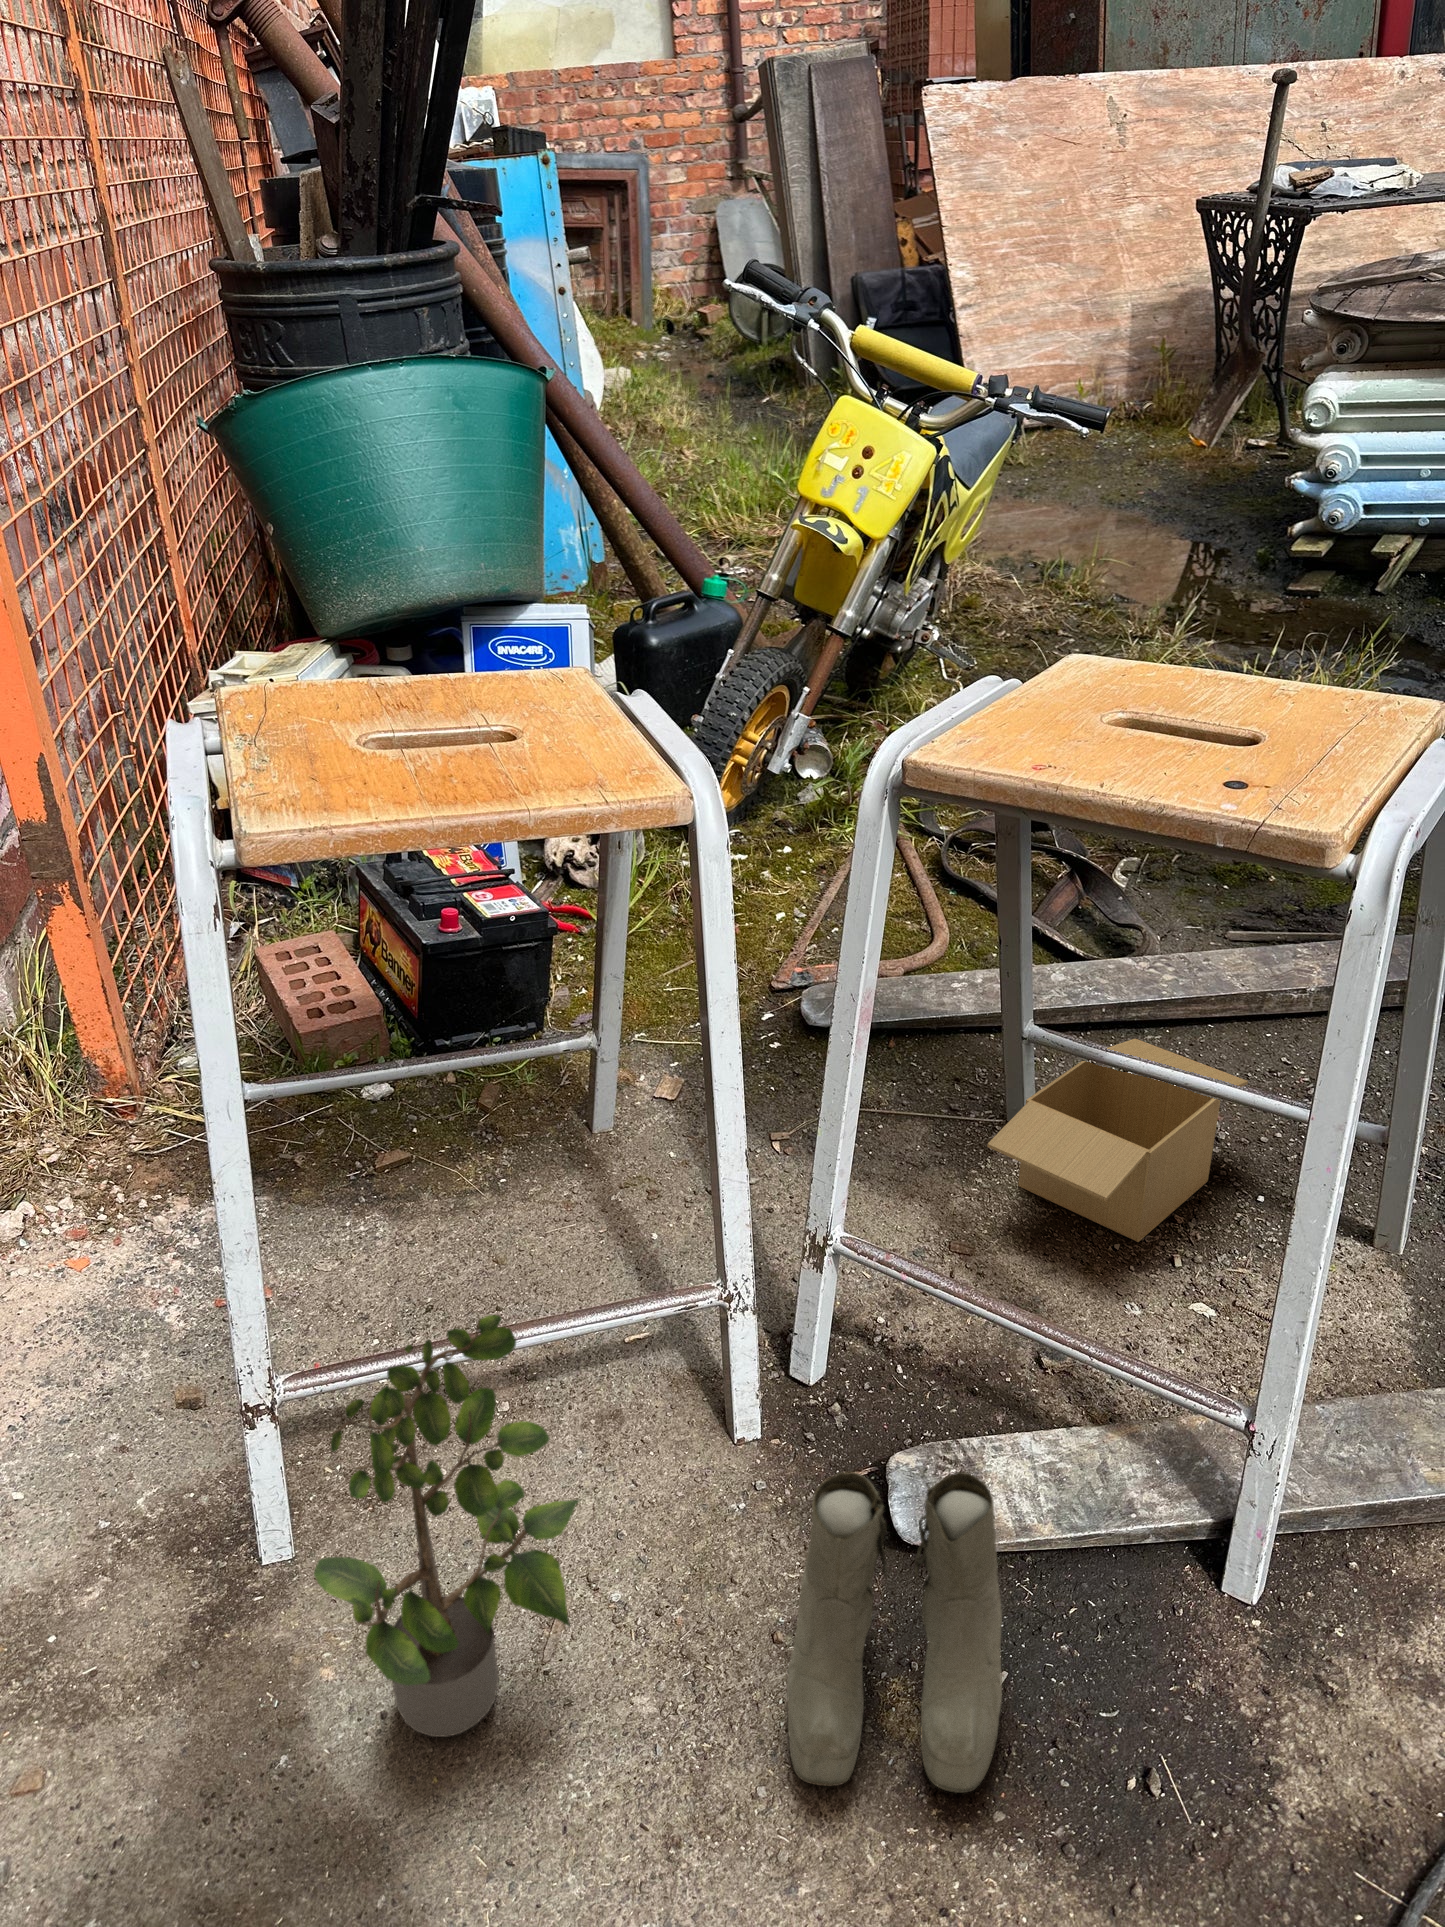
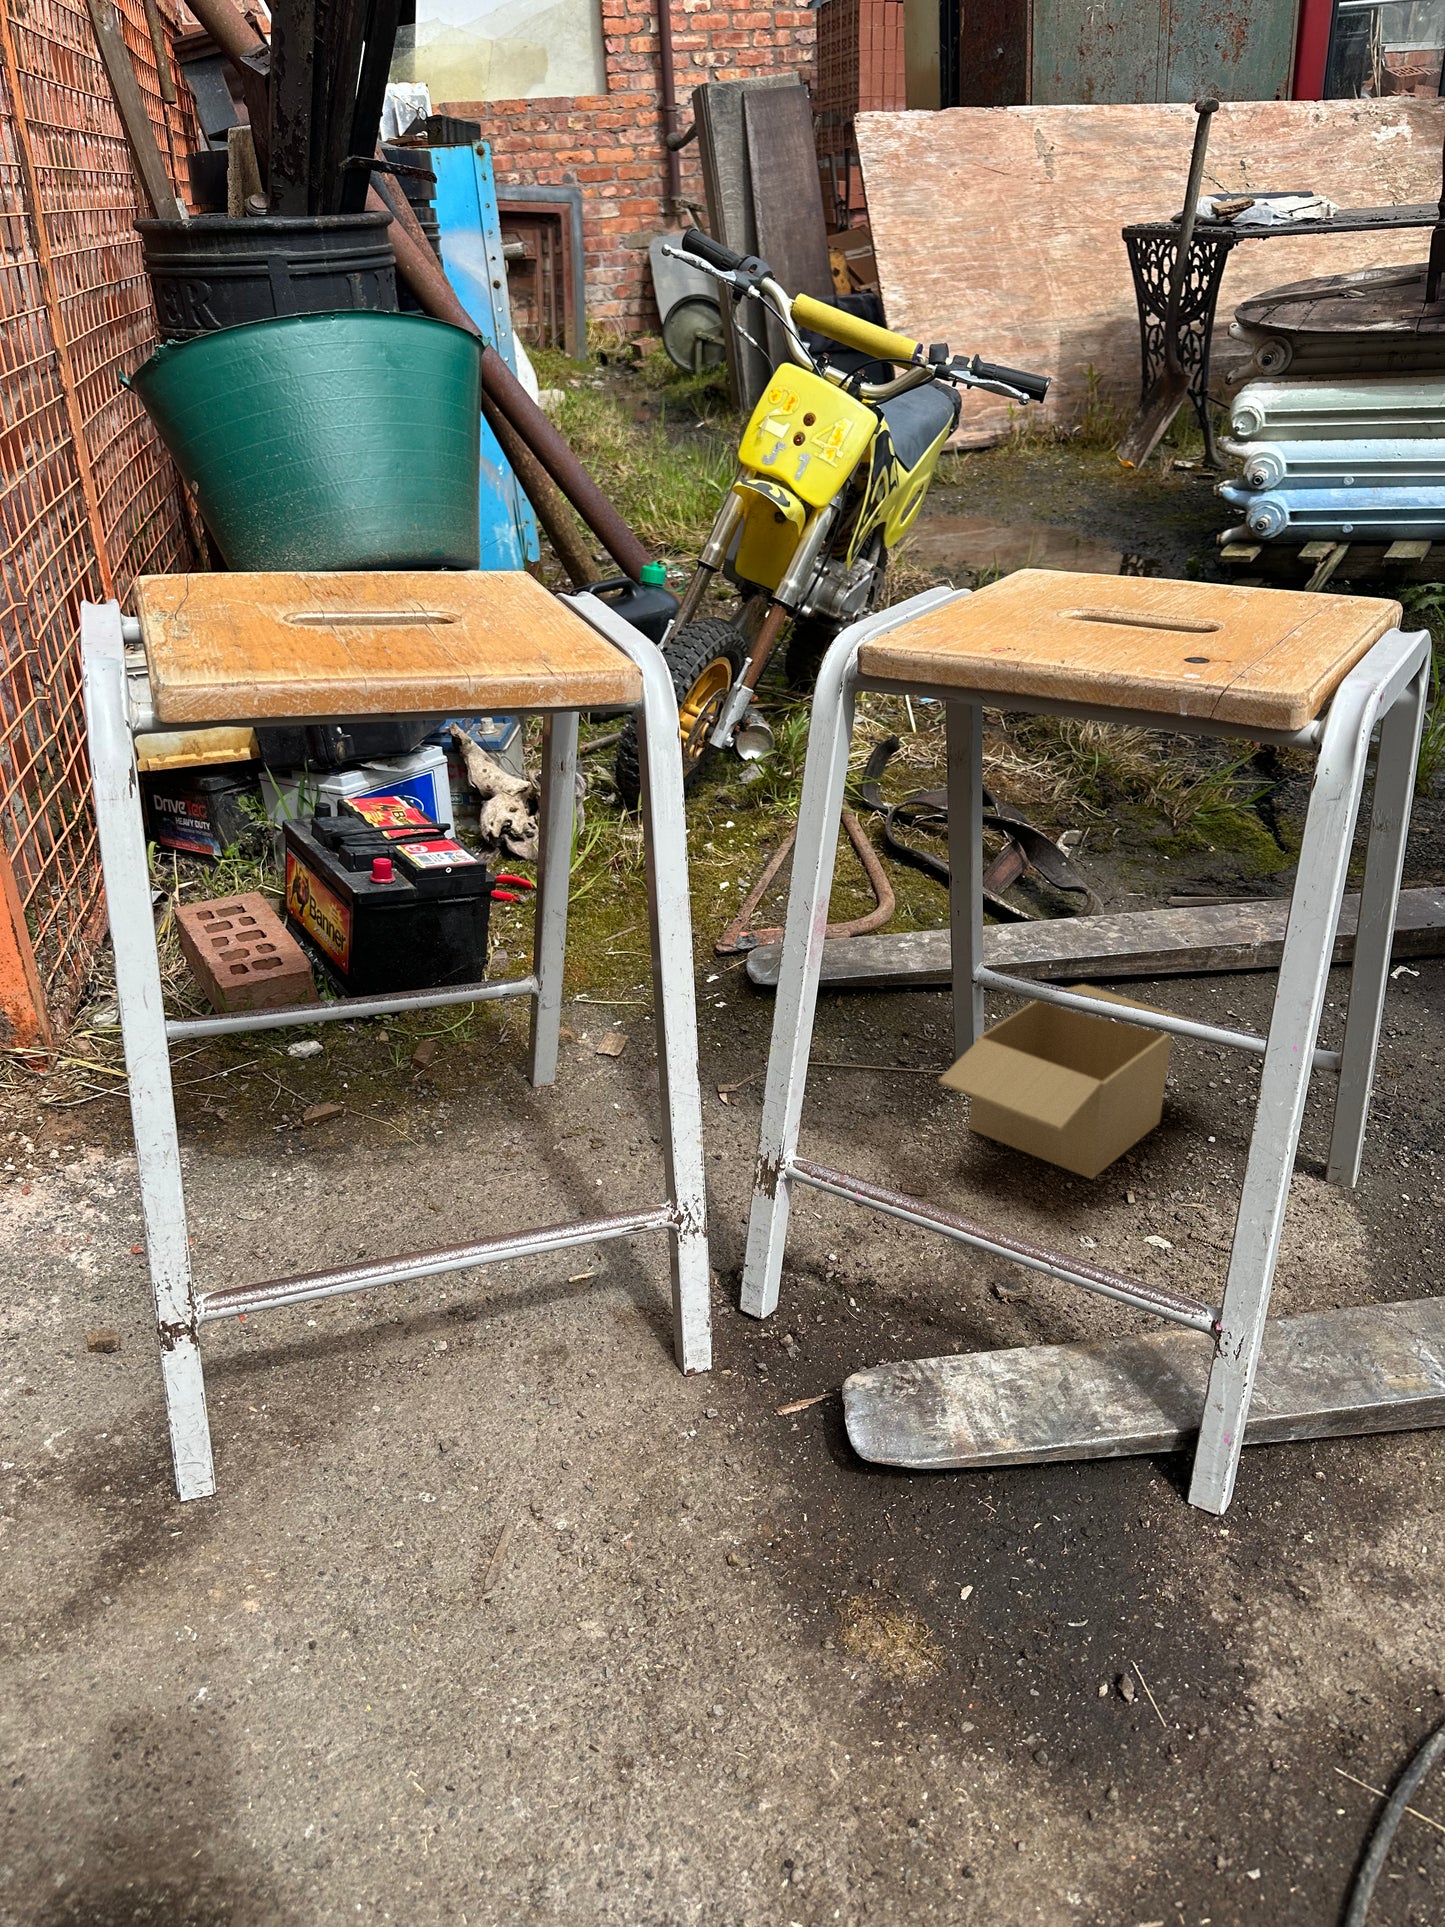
potted plant: present [314,1315,580,1737] -> none [235,1187,525,1664]
boots: present [787,1472,1002,1793] -> none [743,1373,968,1705]

